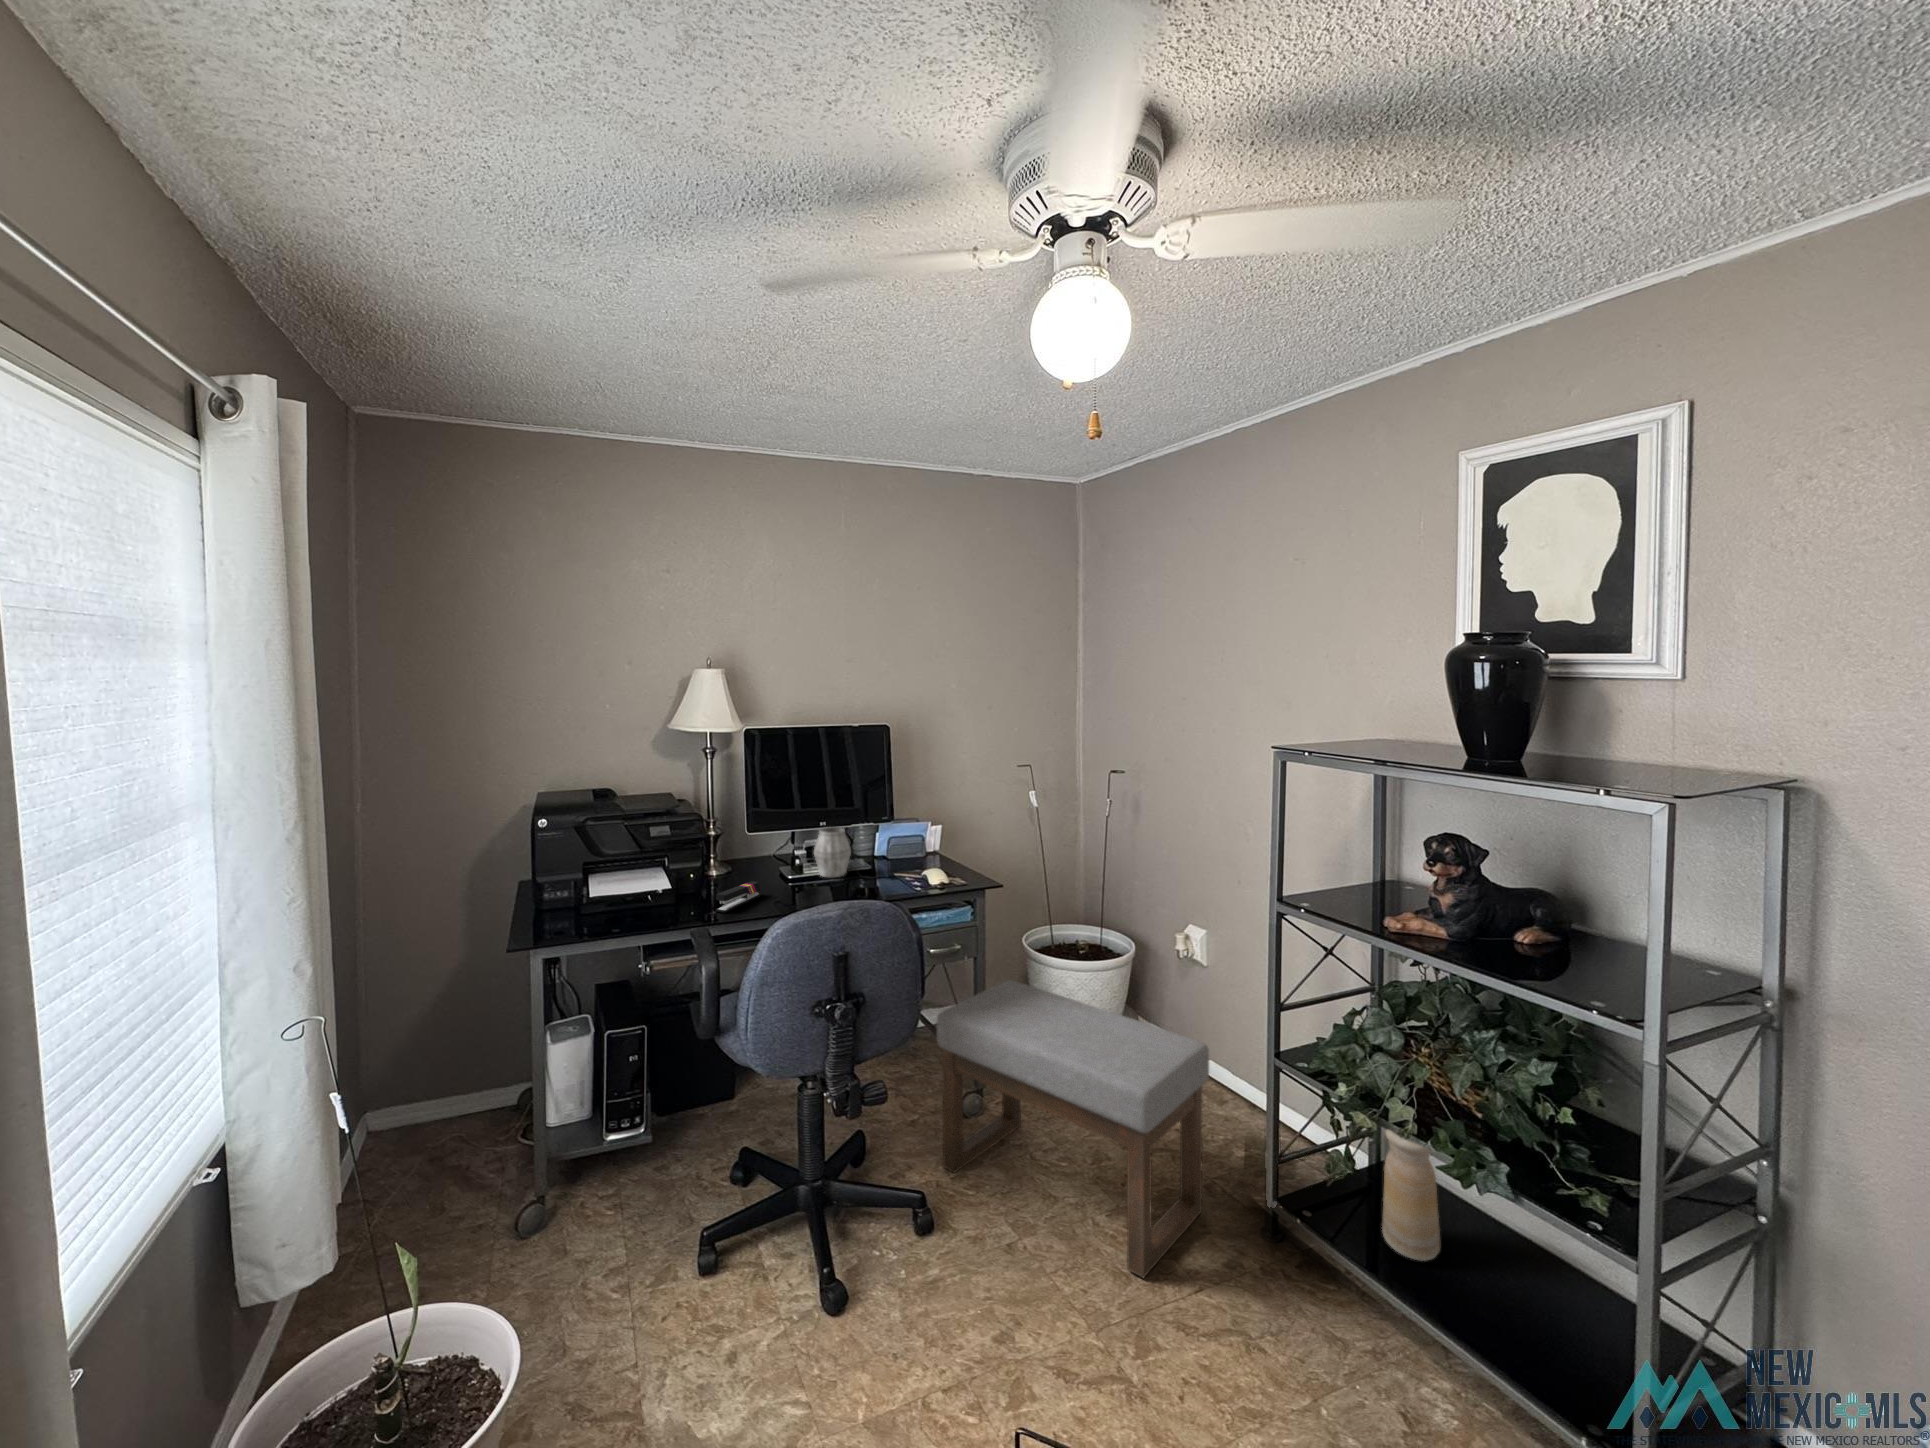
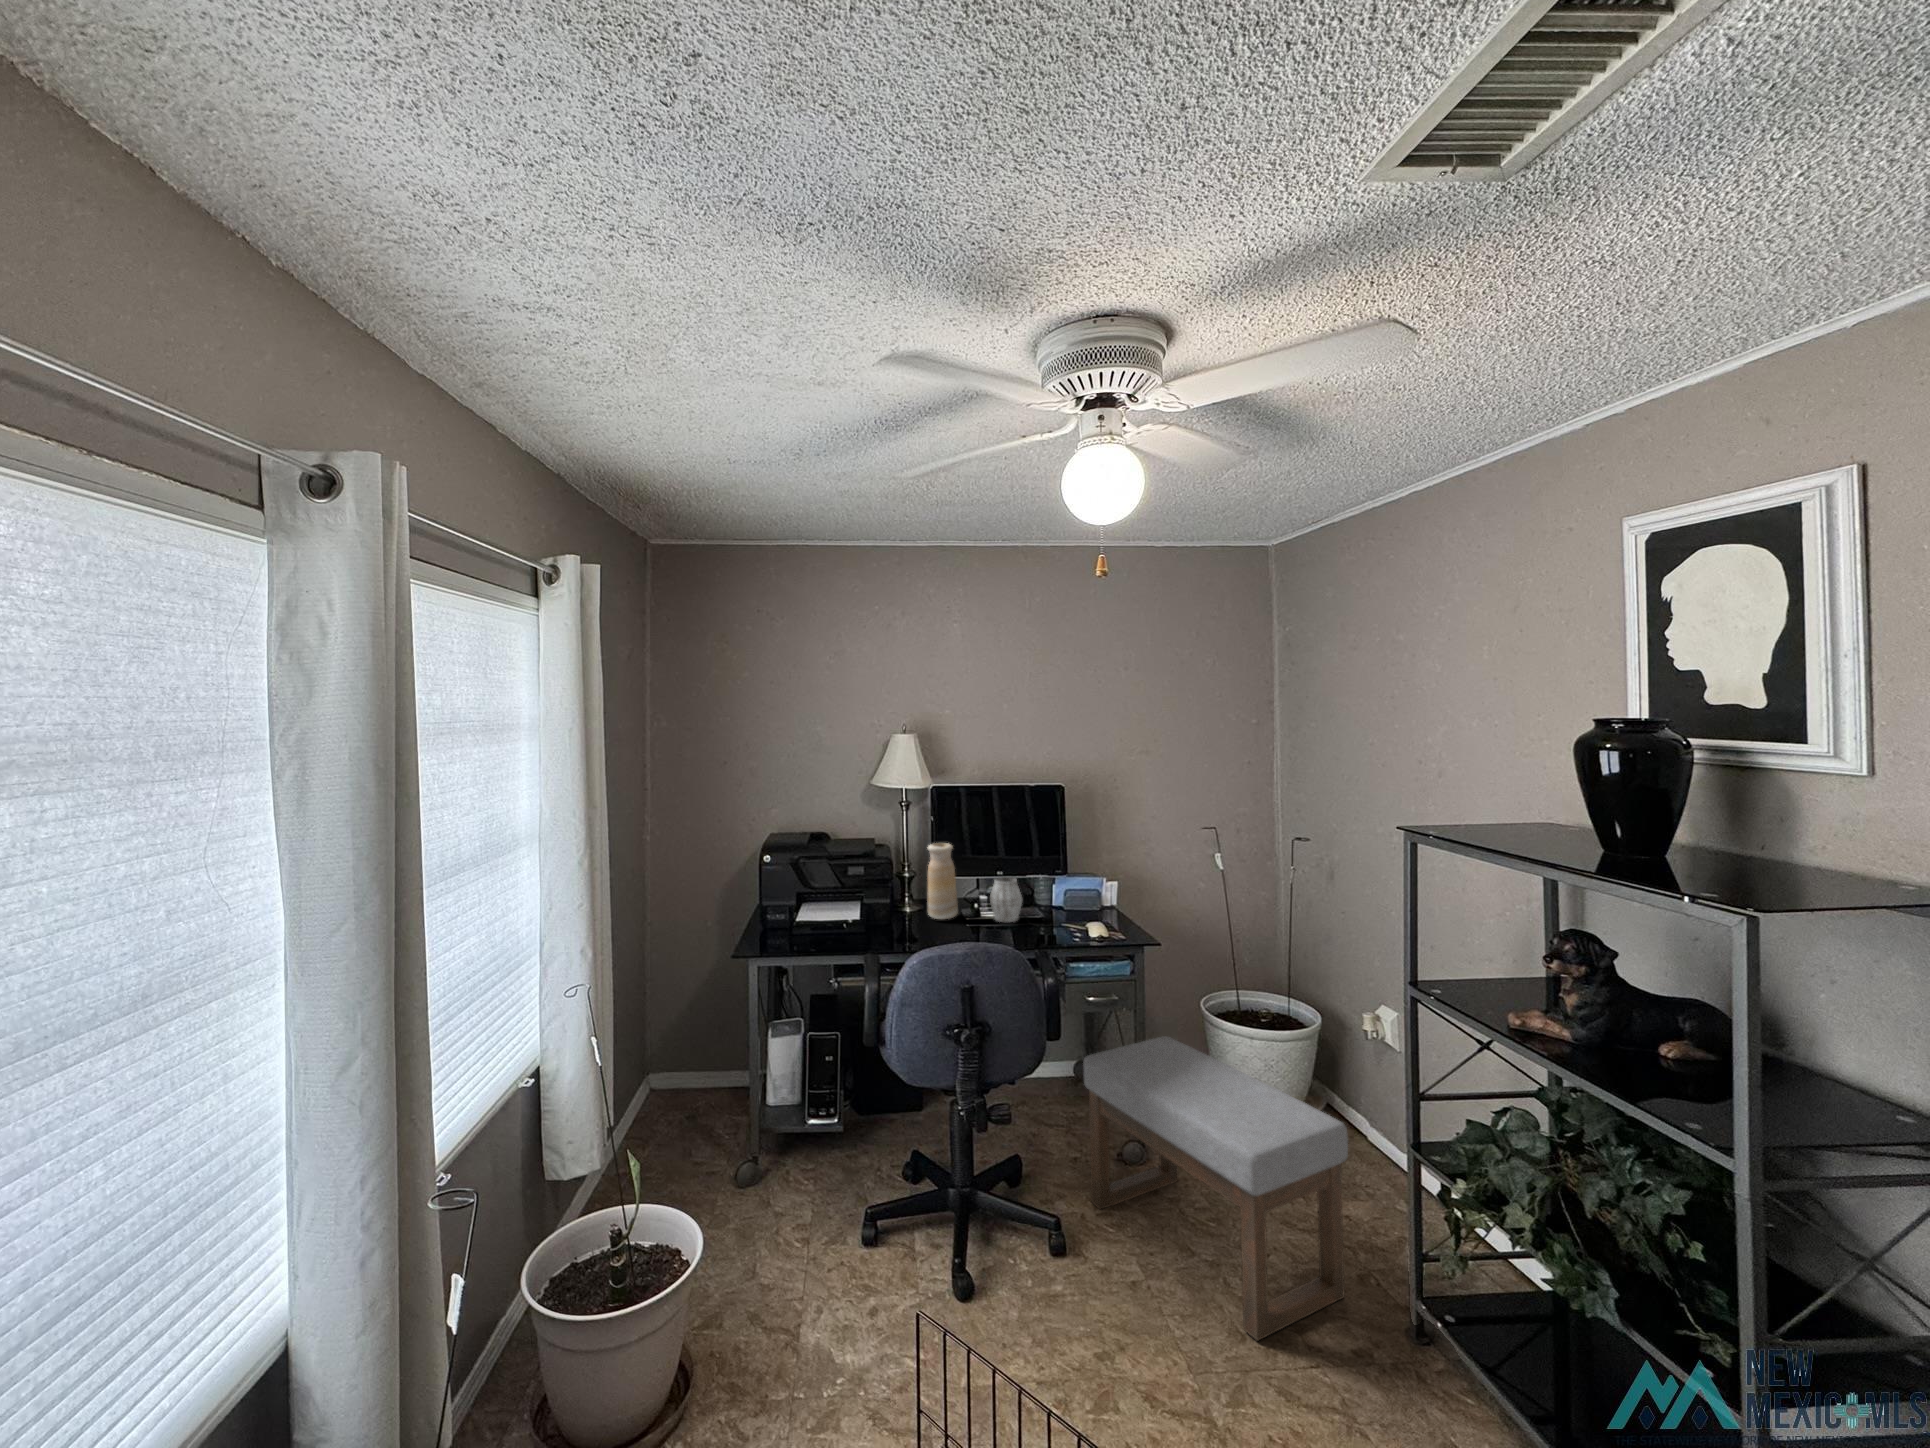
stapler: present [716,881,761,912] -> none [894,920,936,944]
vase: present [1382,1130,1440,1261] -> present [928,843,958,919]

